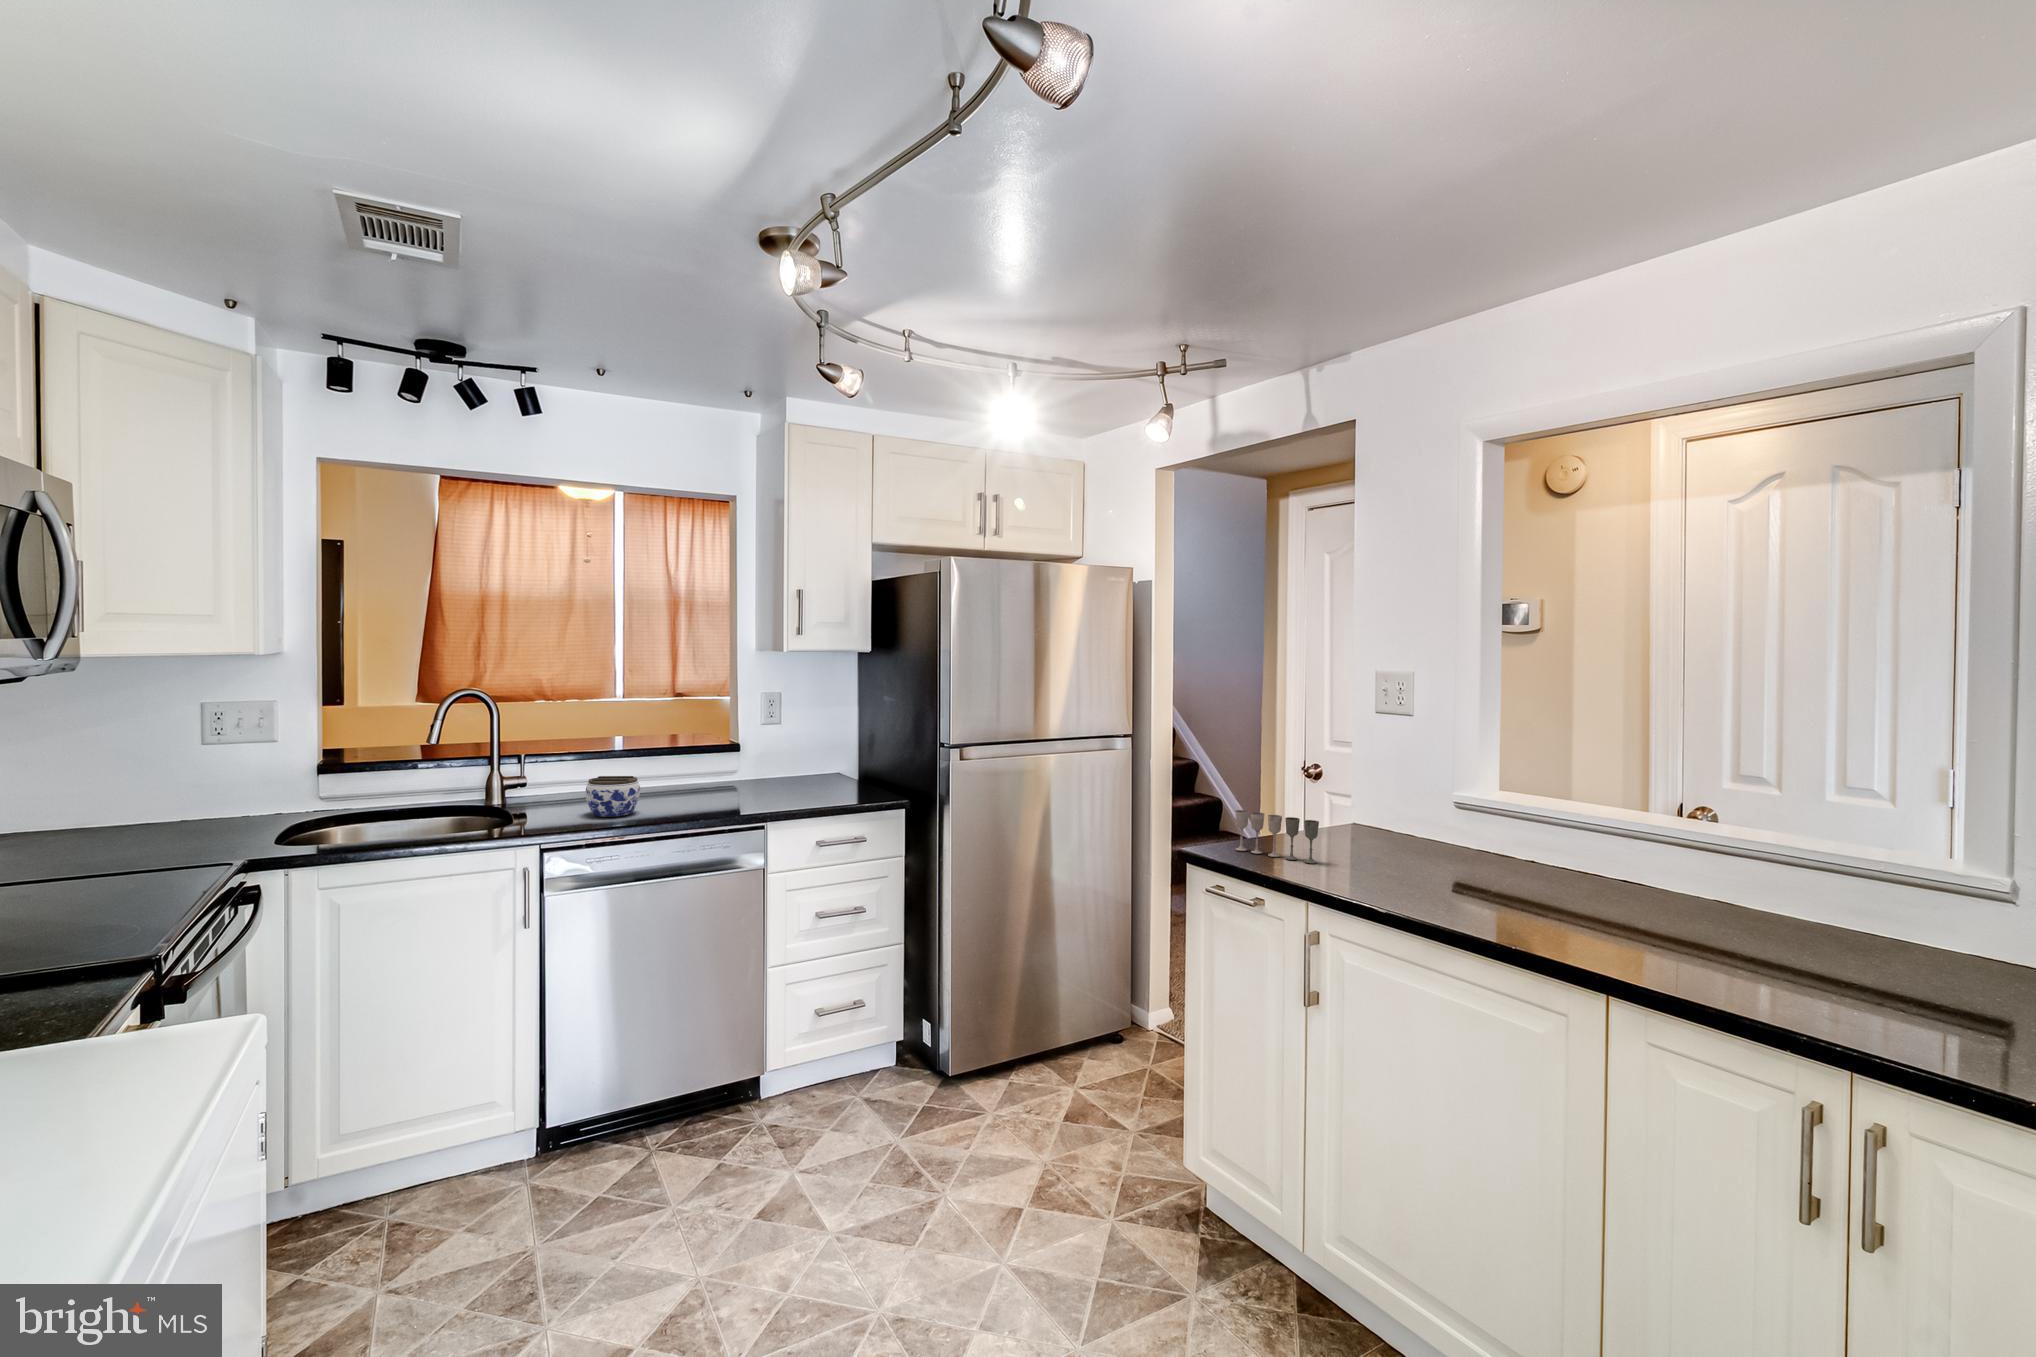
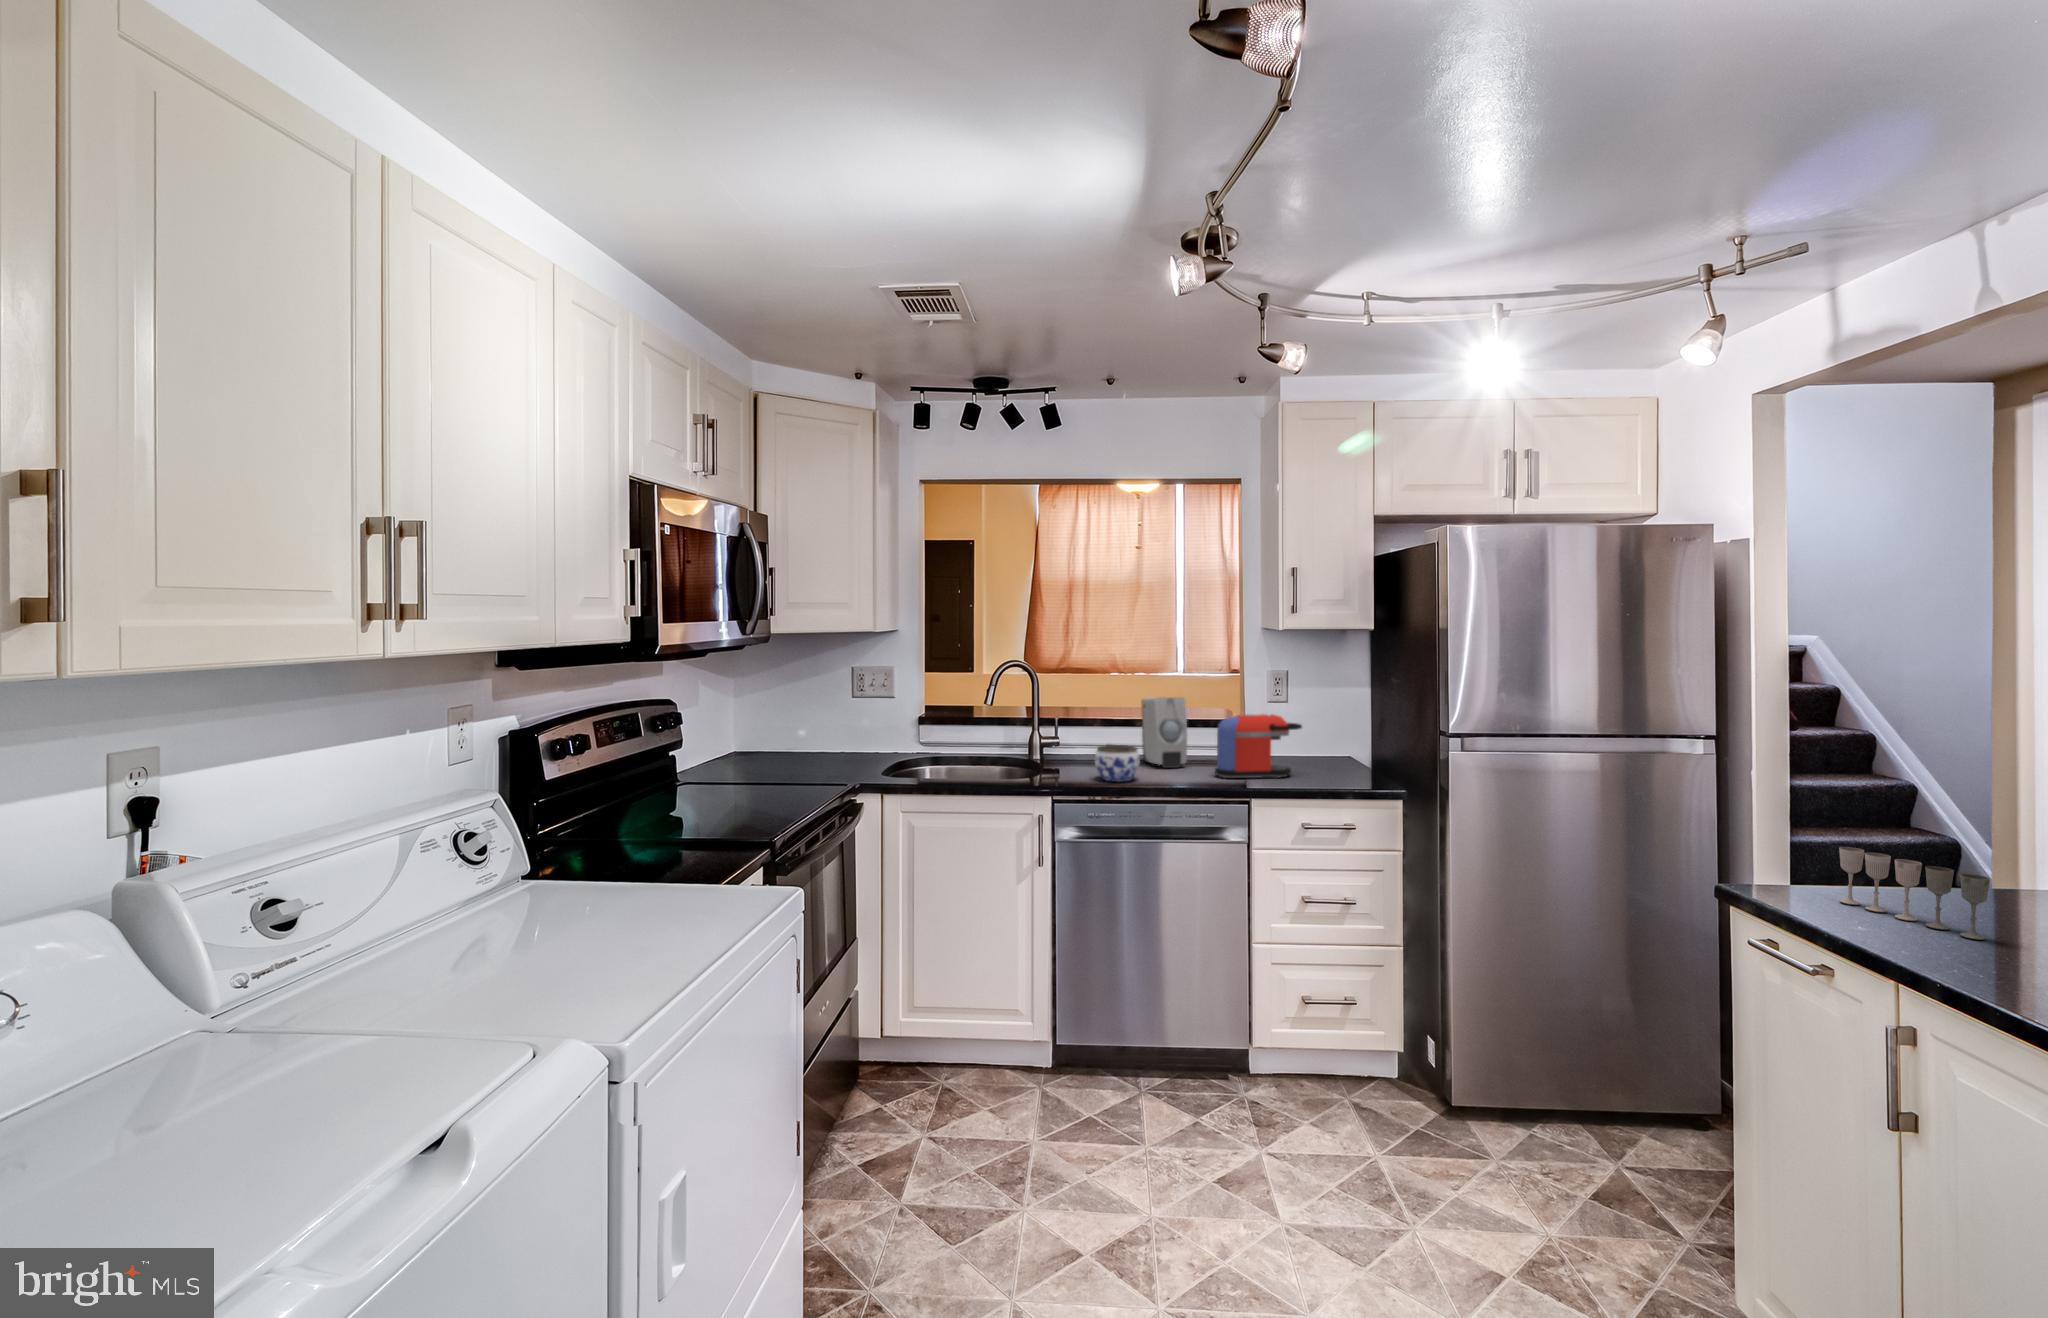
soap dispenser: none [629,721,685,798] -> present [1142,697,1187,768]
coffee maker: none [719,735,805,802] -> present [1215,714,1302,778]

